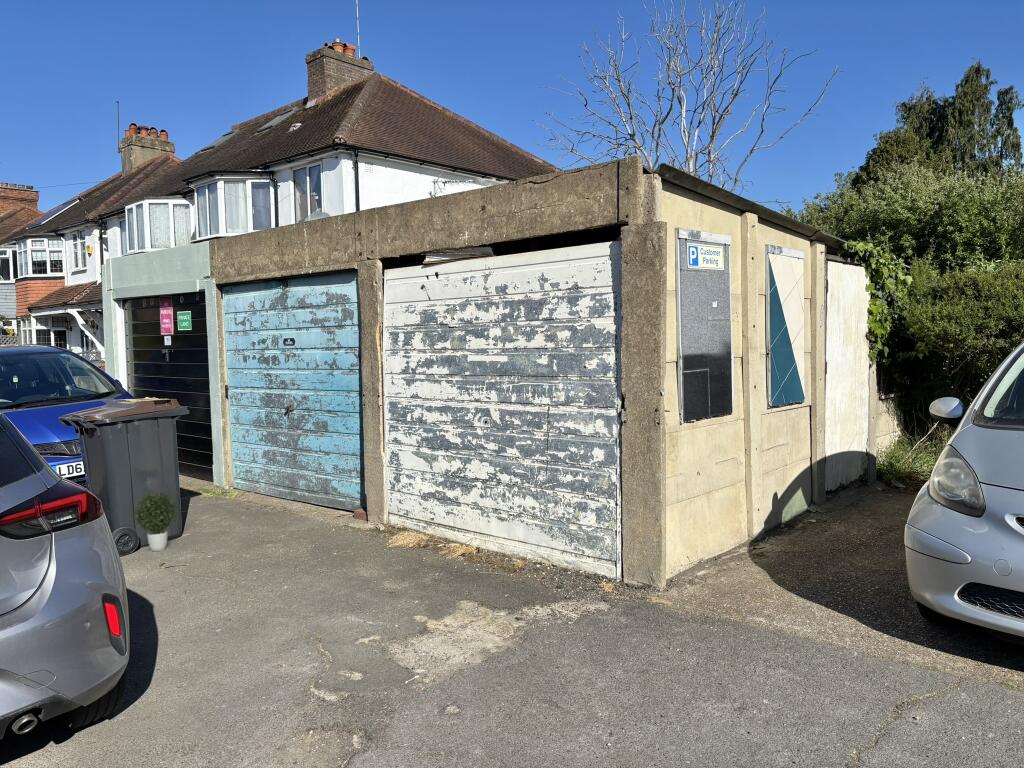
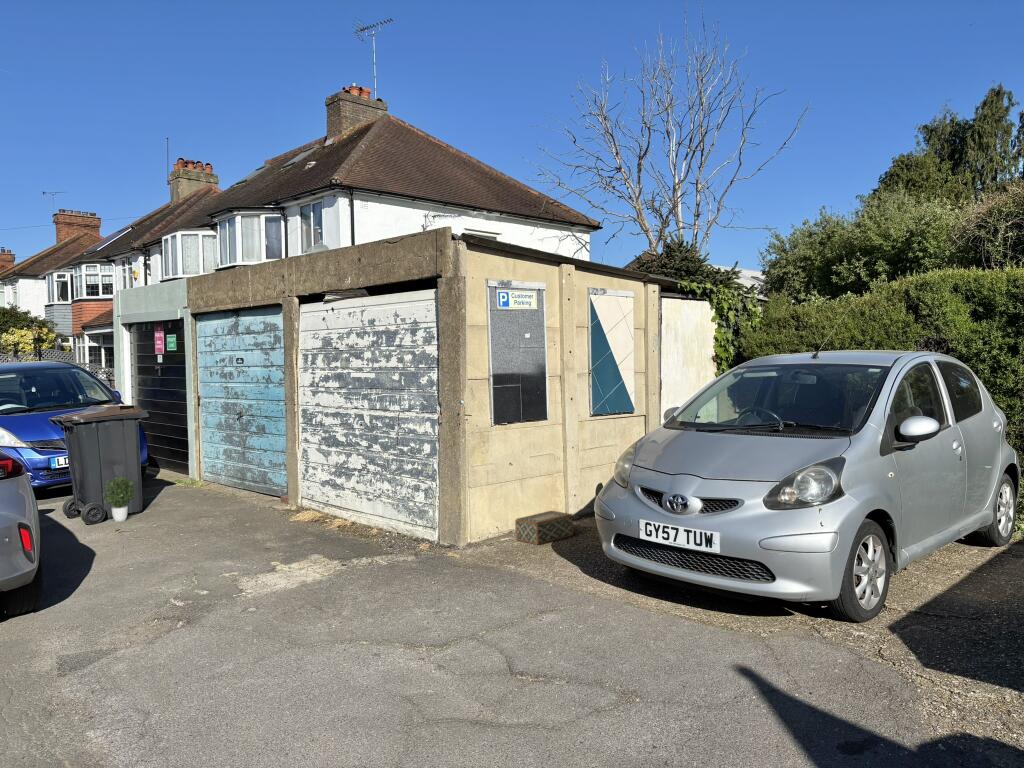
woven basket: none [710,528,776,576] -> present [515,511,573,545]

